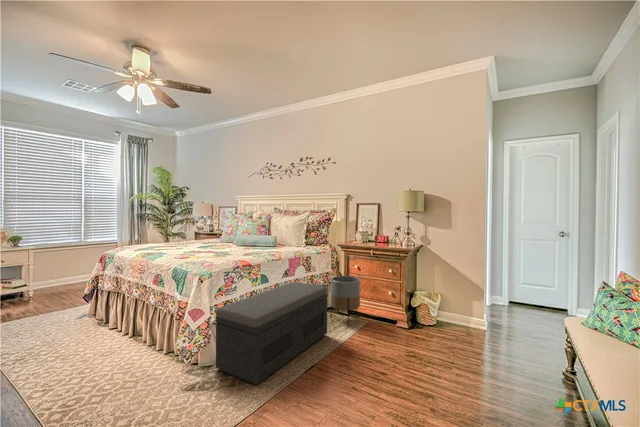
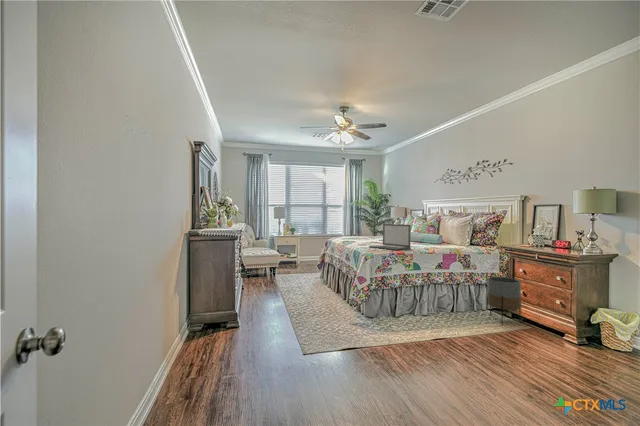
laptop: none [195,225,252,261] -> present [369,224,411,250]
storage bench: present [216,282,327,385] -> none [374,274,473,334]

